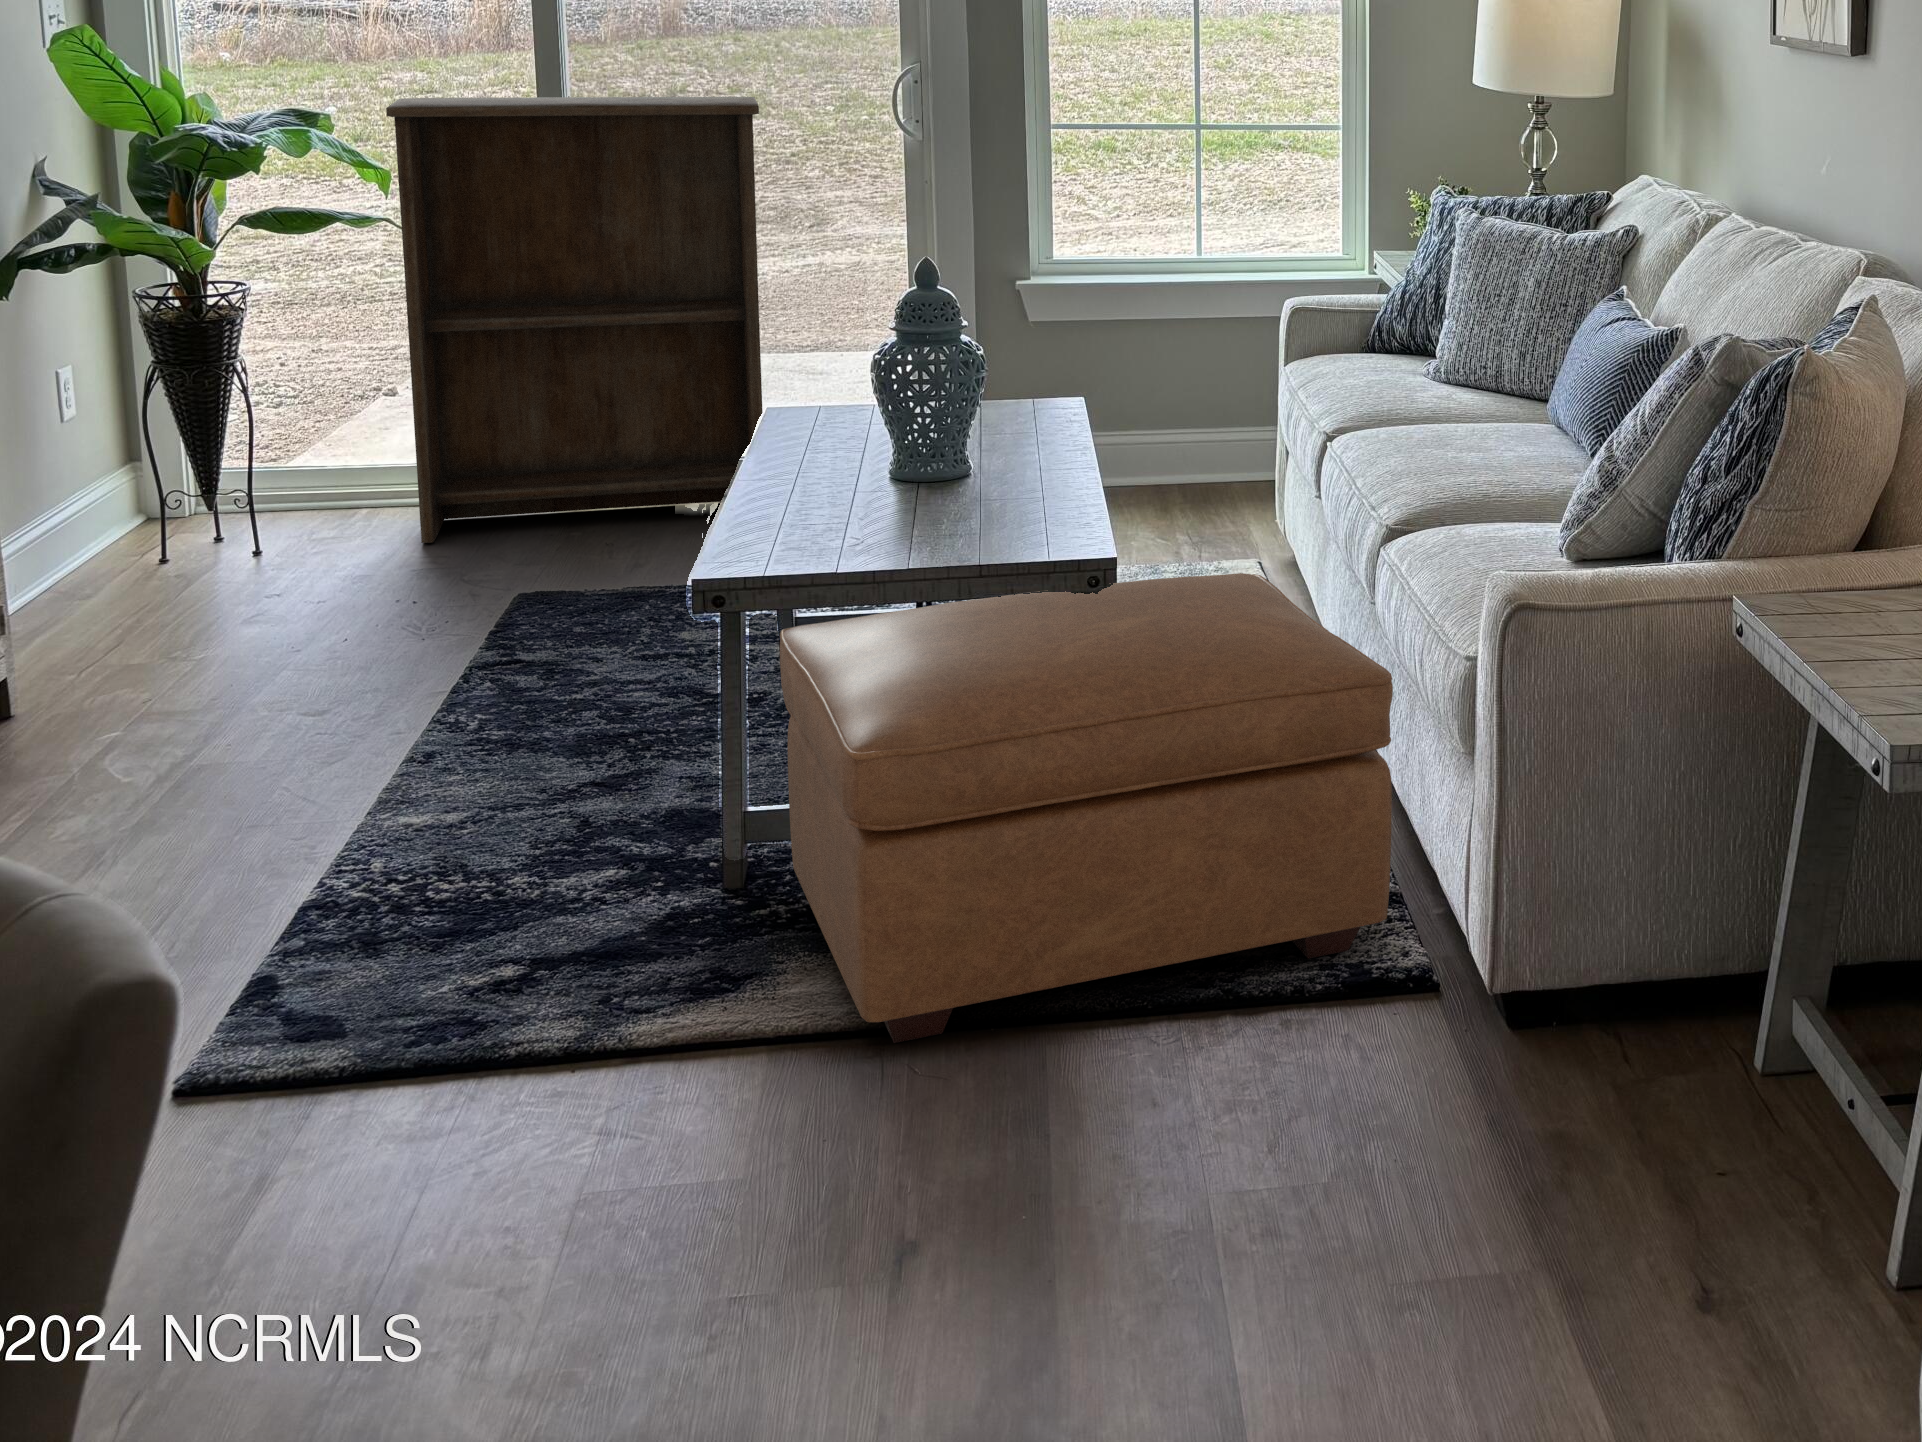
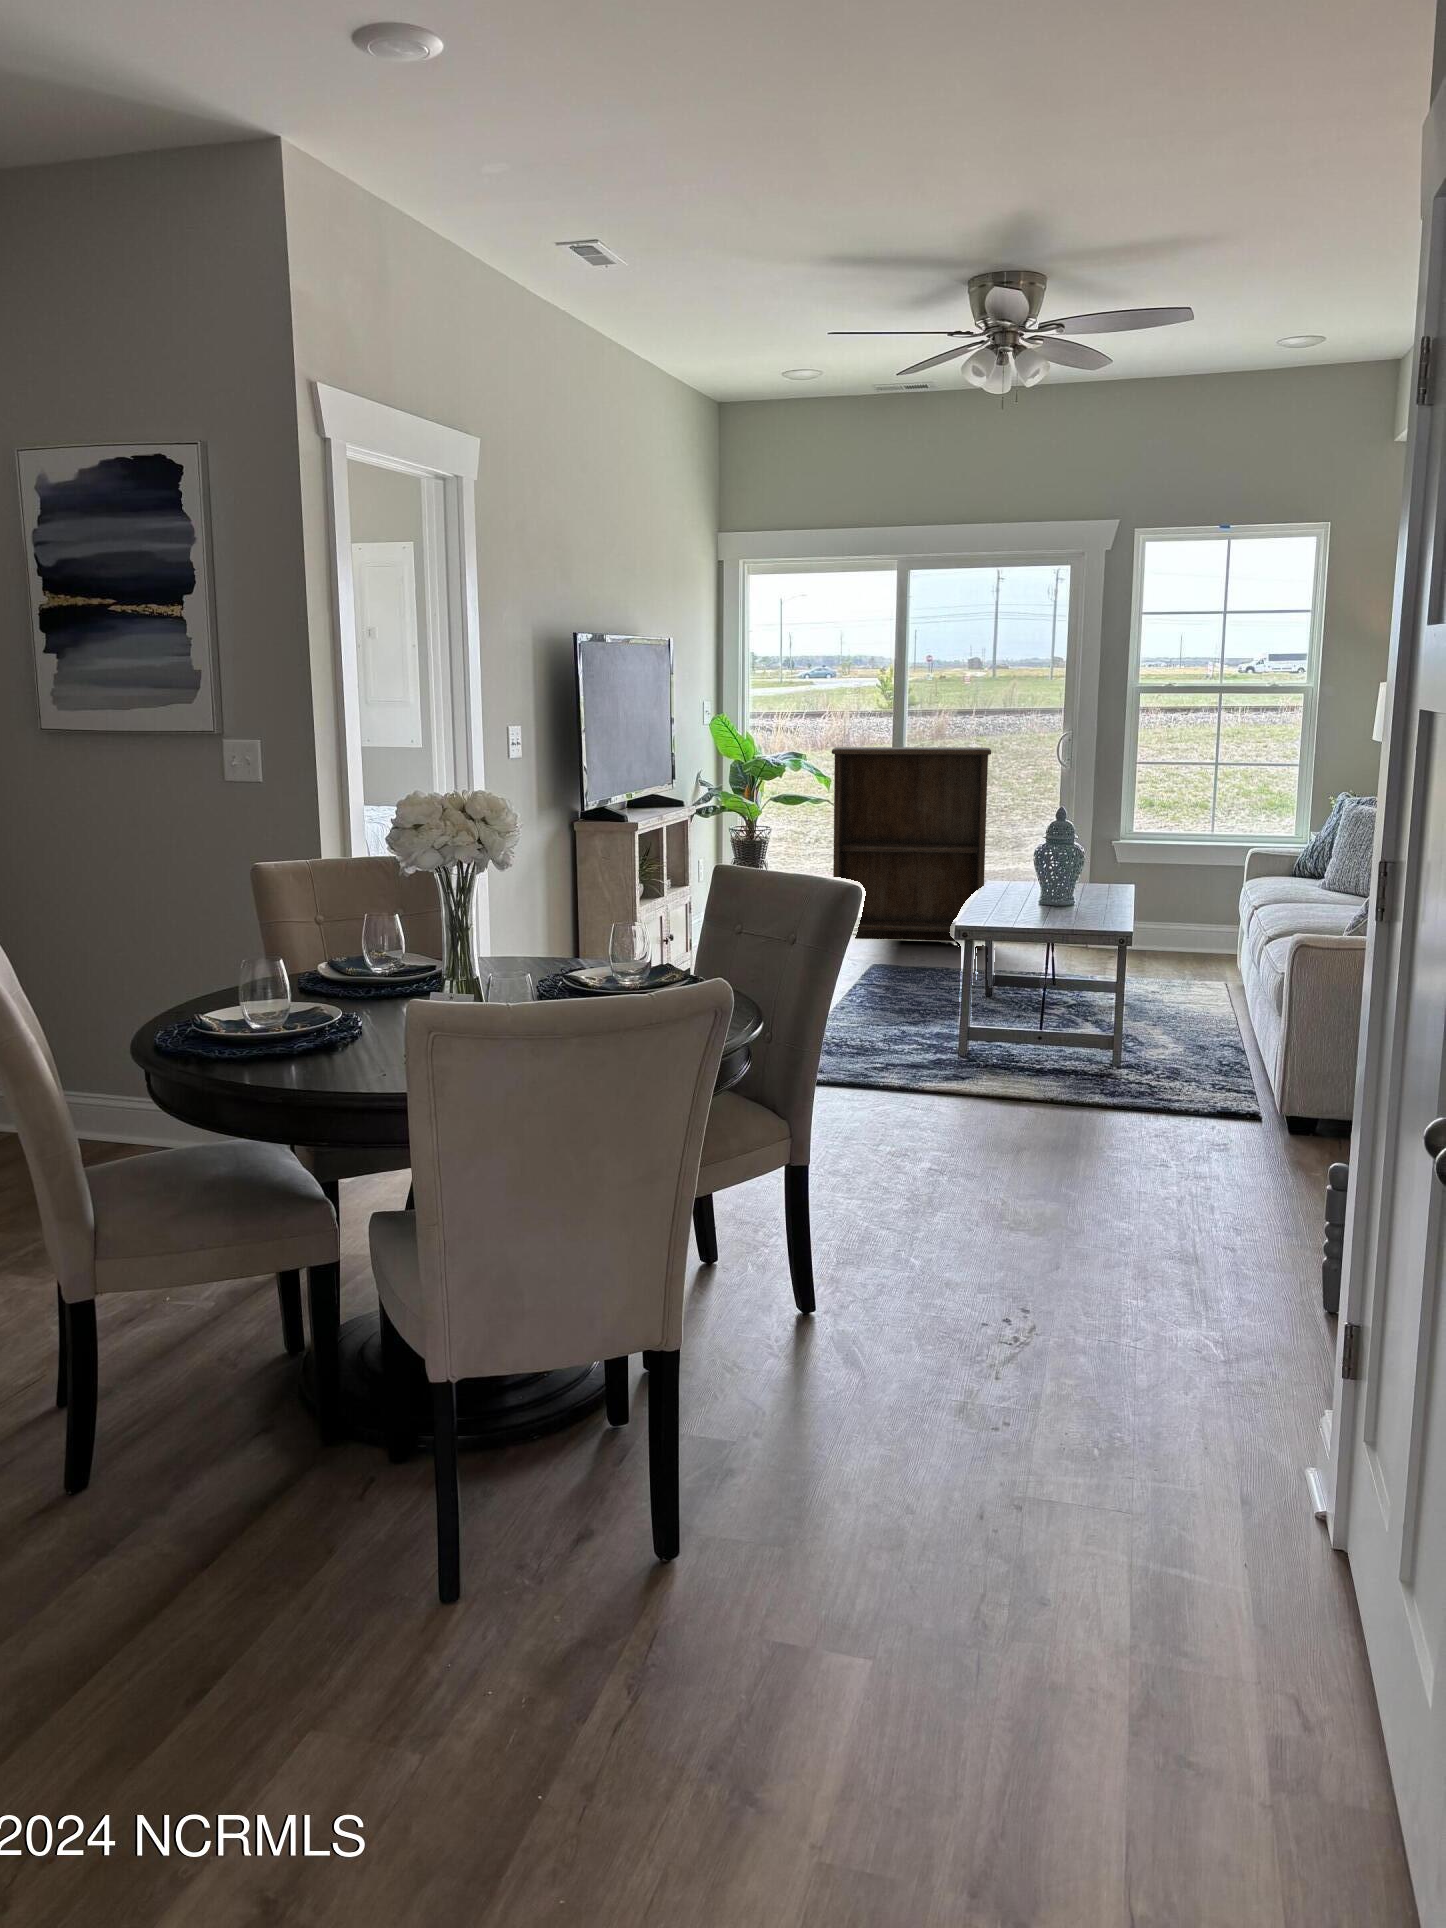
ottoman: present [780,573,1393,1043] -> none [987,943,1248,1104]

